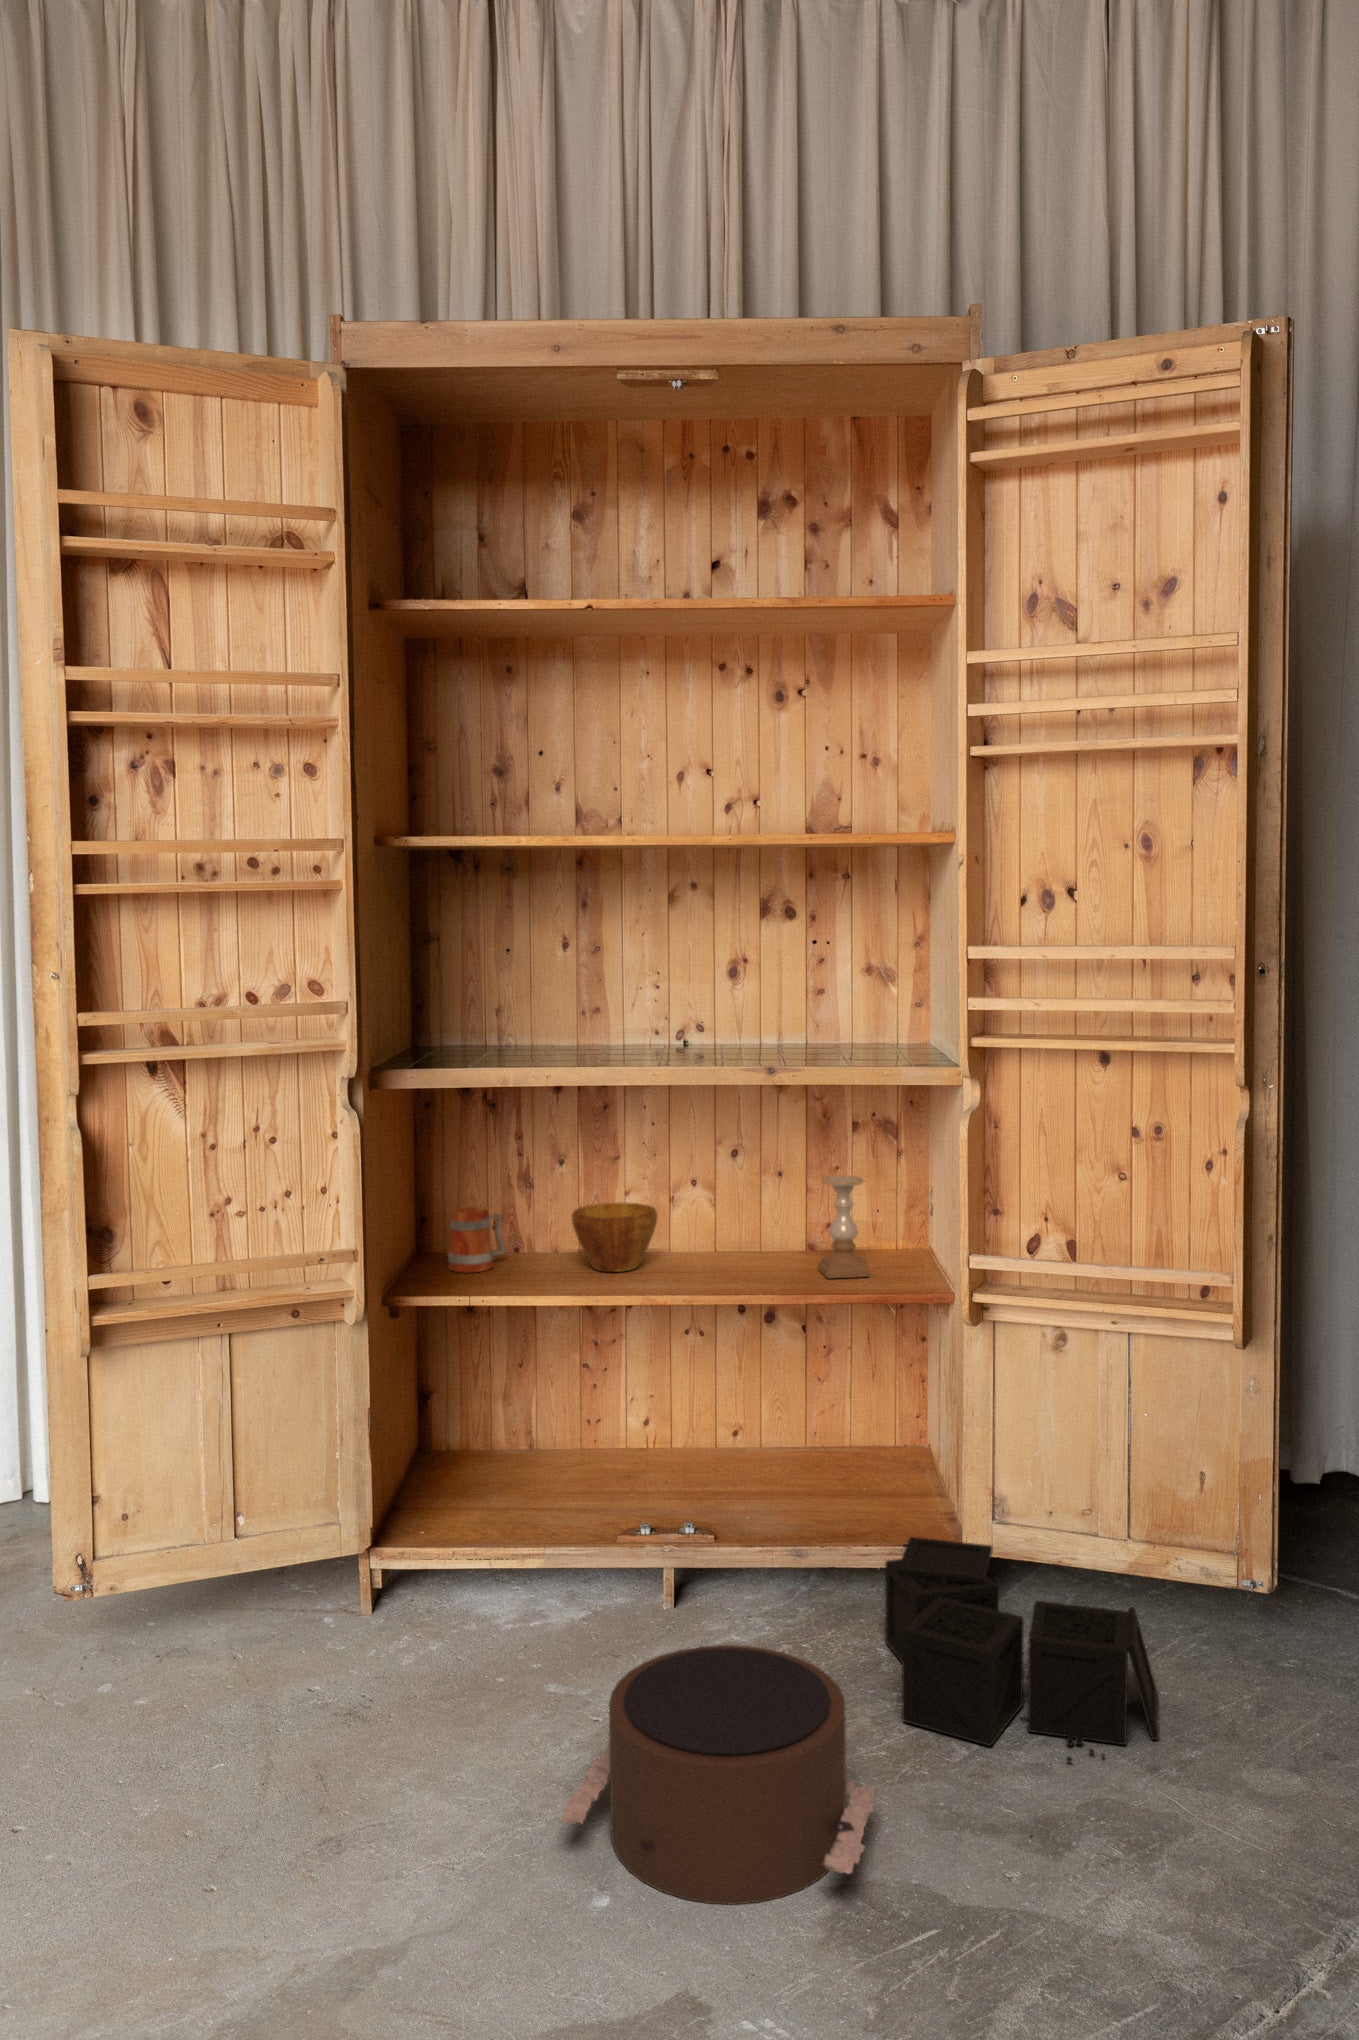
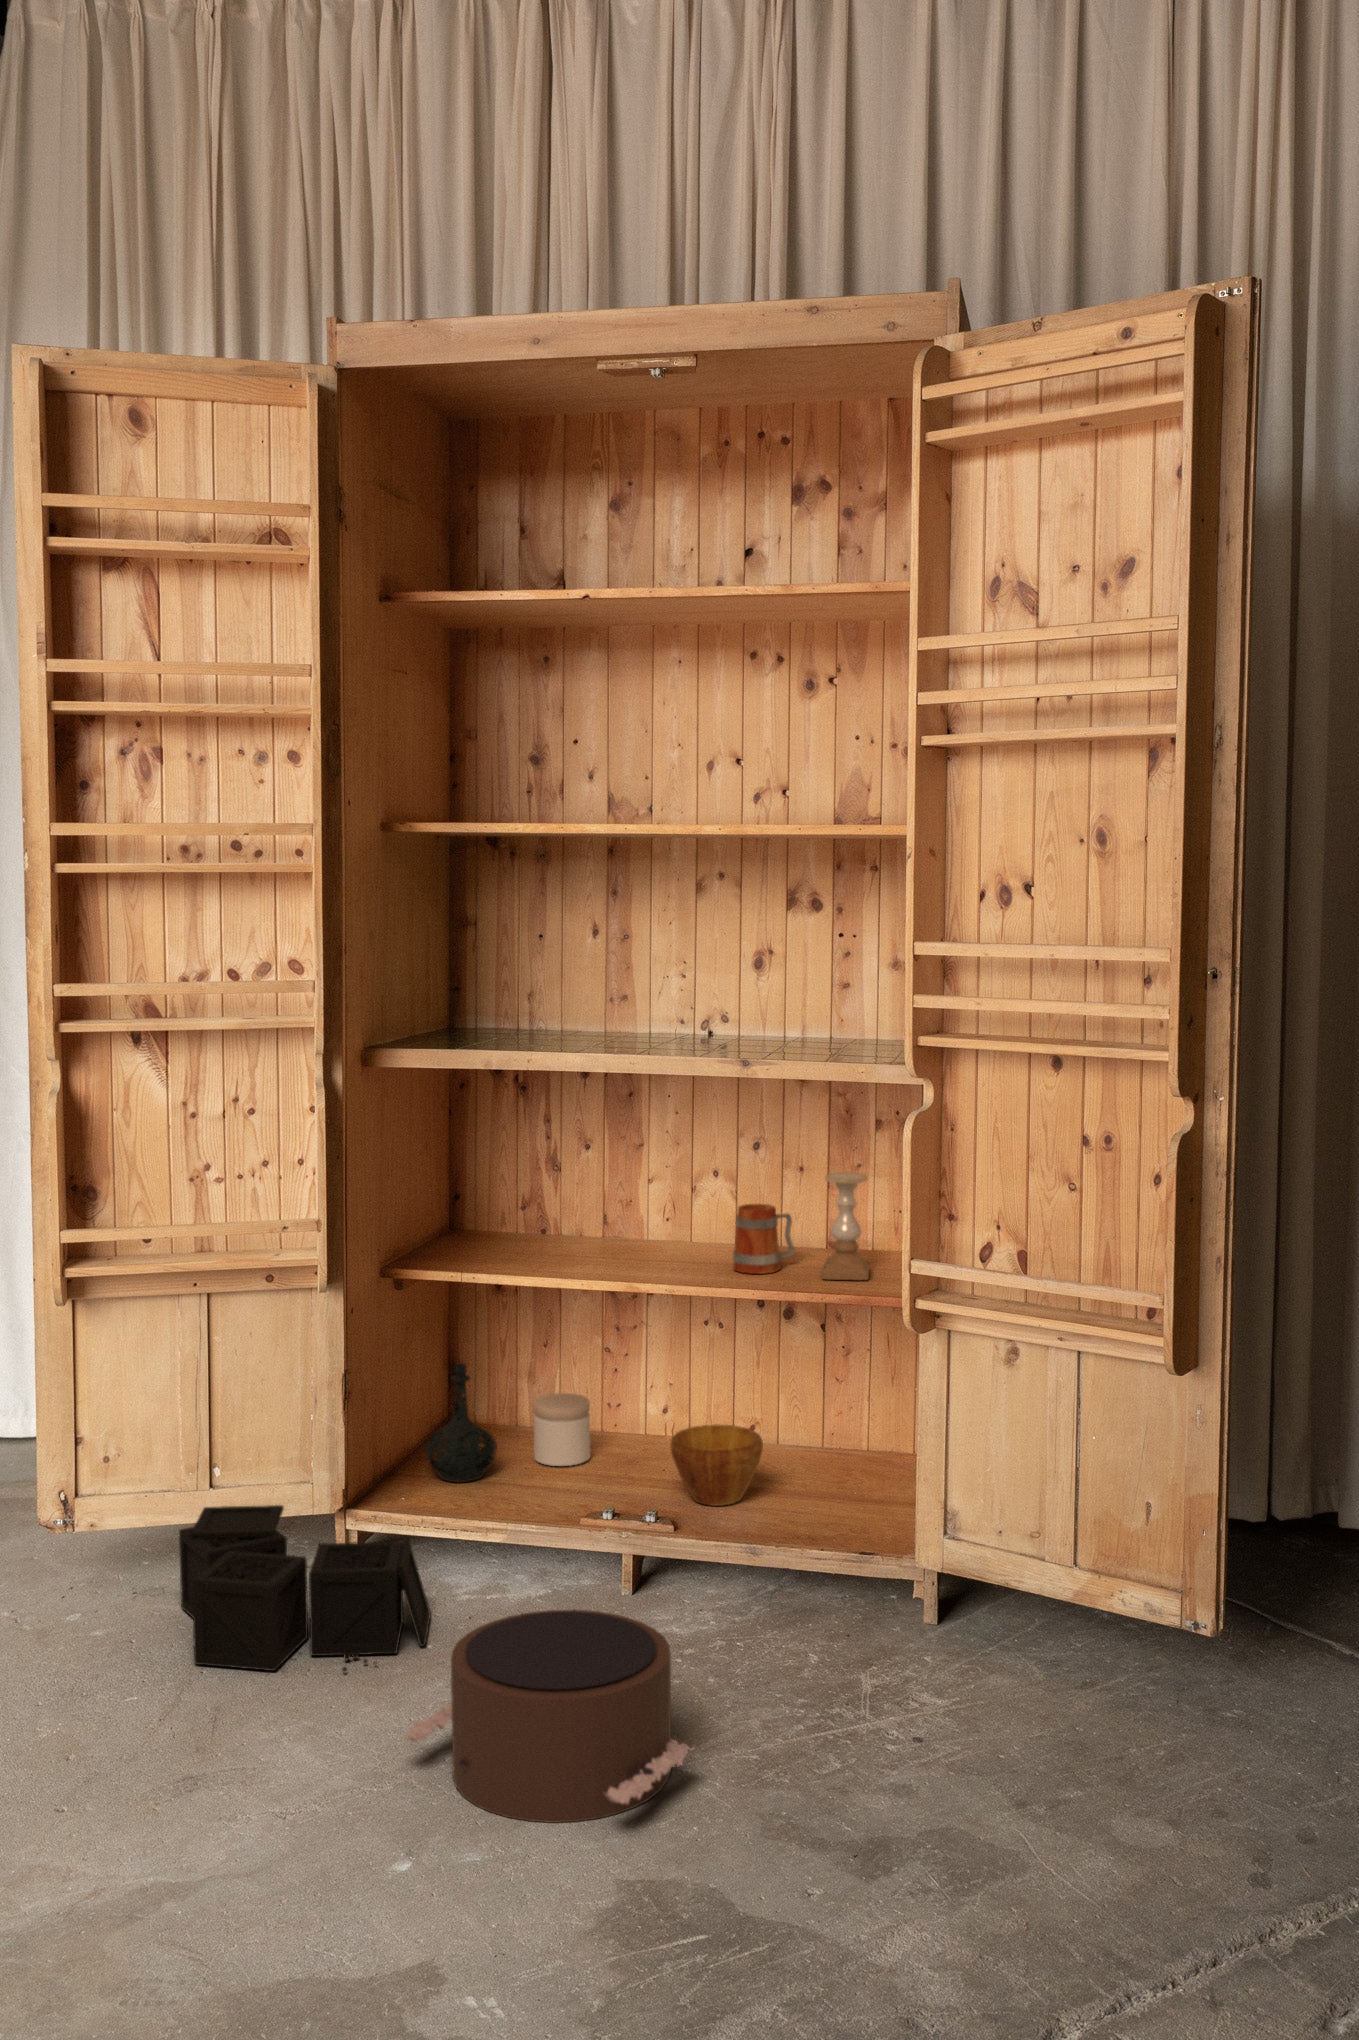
bowl: present [572,1203,658,1272] -> present [670,1425,763,1506]
mug: present [448,1207,505,1273] -> present [733,1204,794,1274]
bottle: none [433,1386,504,1506] -> present [426,1363,497,1482]
jar: none [529,1405,585,1479] -> present [534,1393,590,1466]
storage bin: present [885,1537,1159,1762] -> present [179,1505,431,1672]

